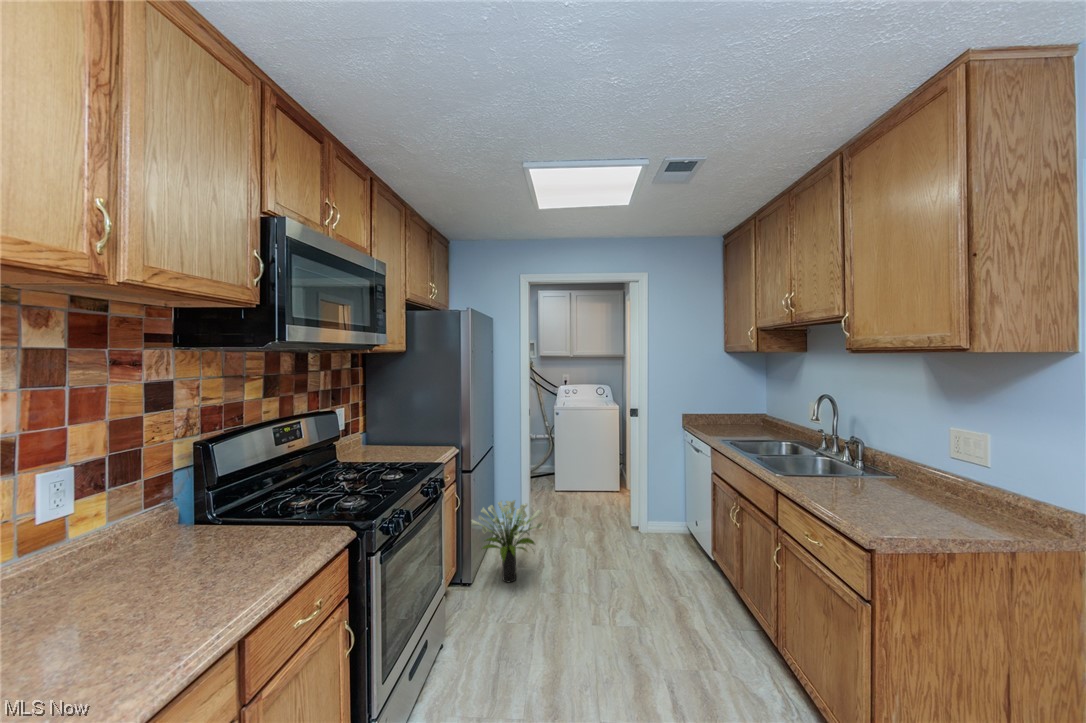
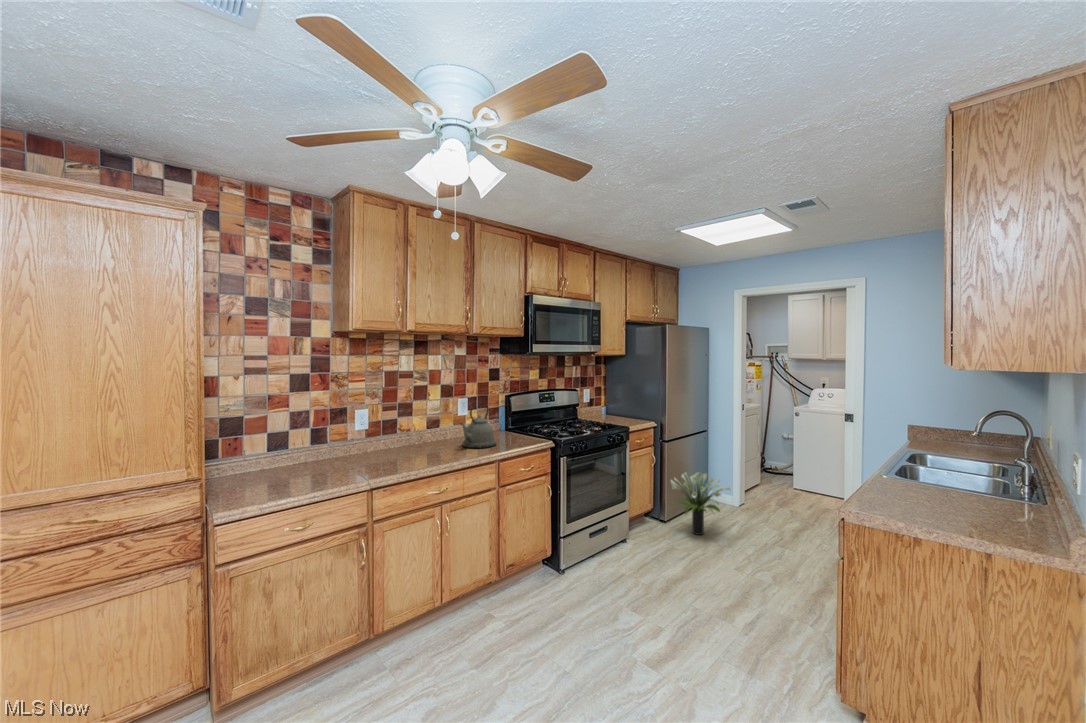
kettle: none [69,482,204,627] -> present [461,406,497,448]

